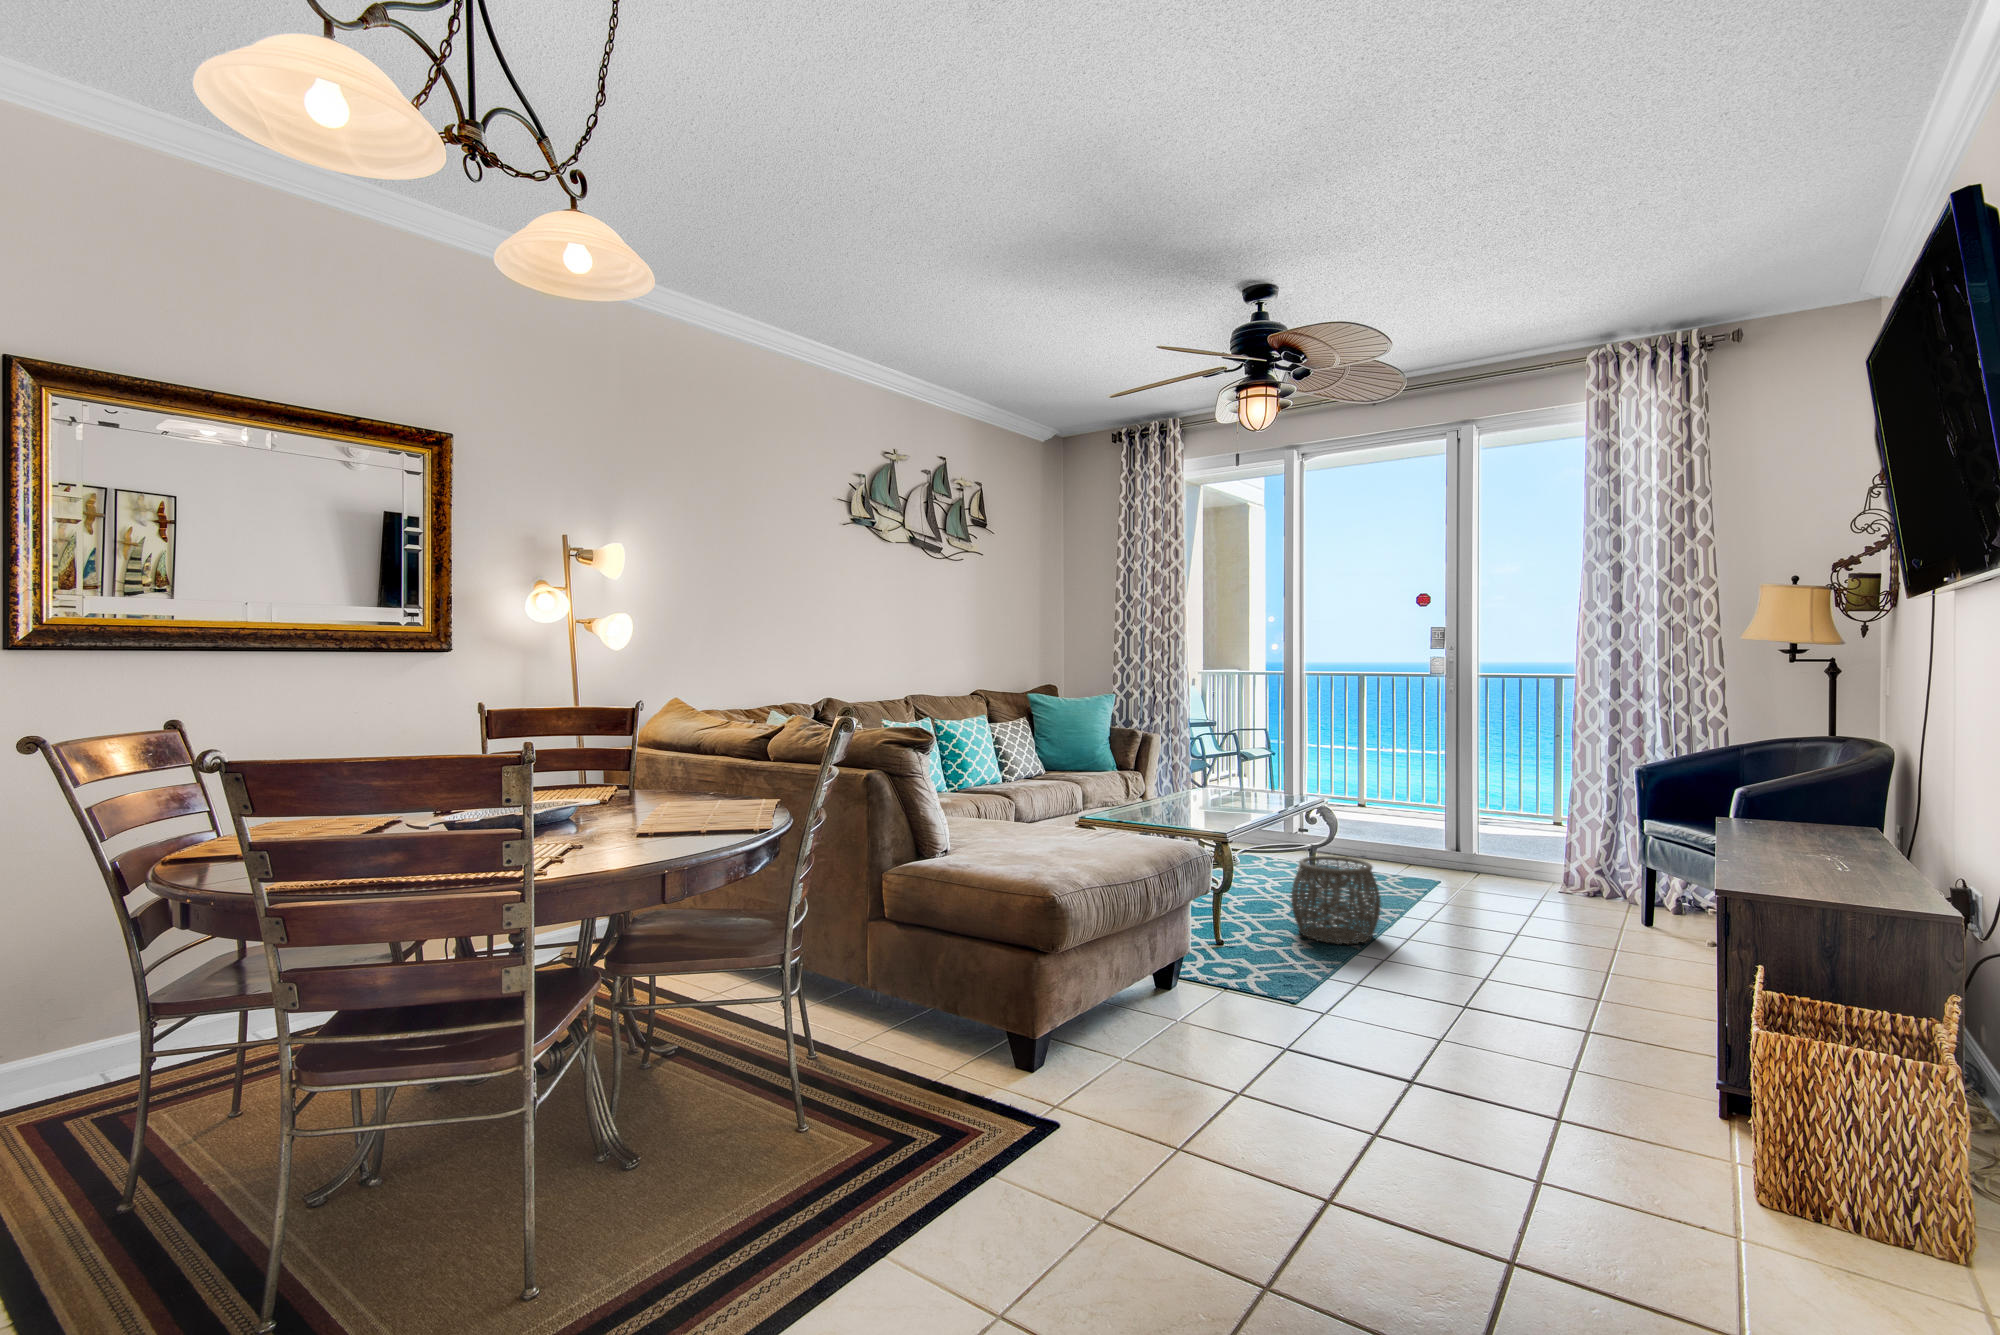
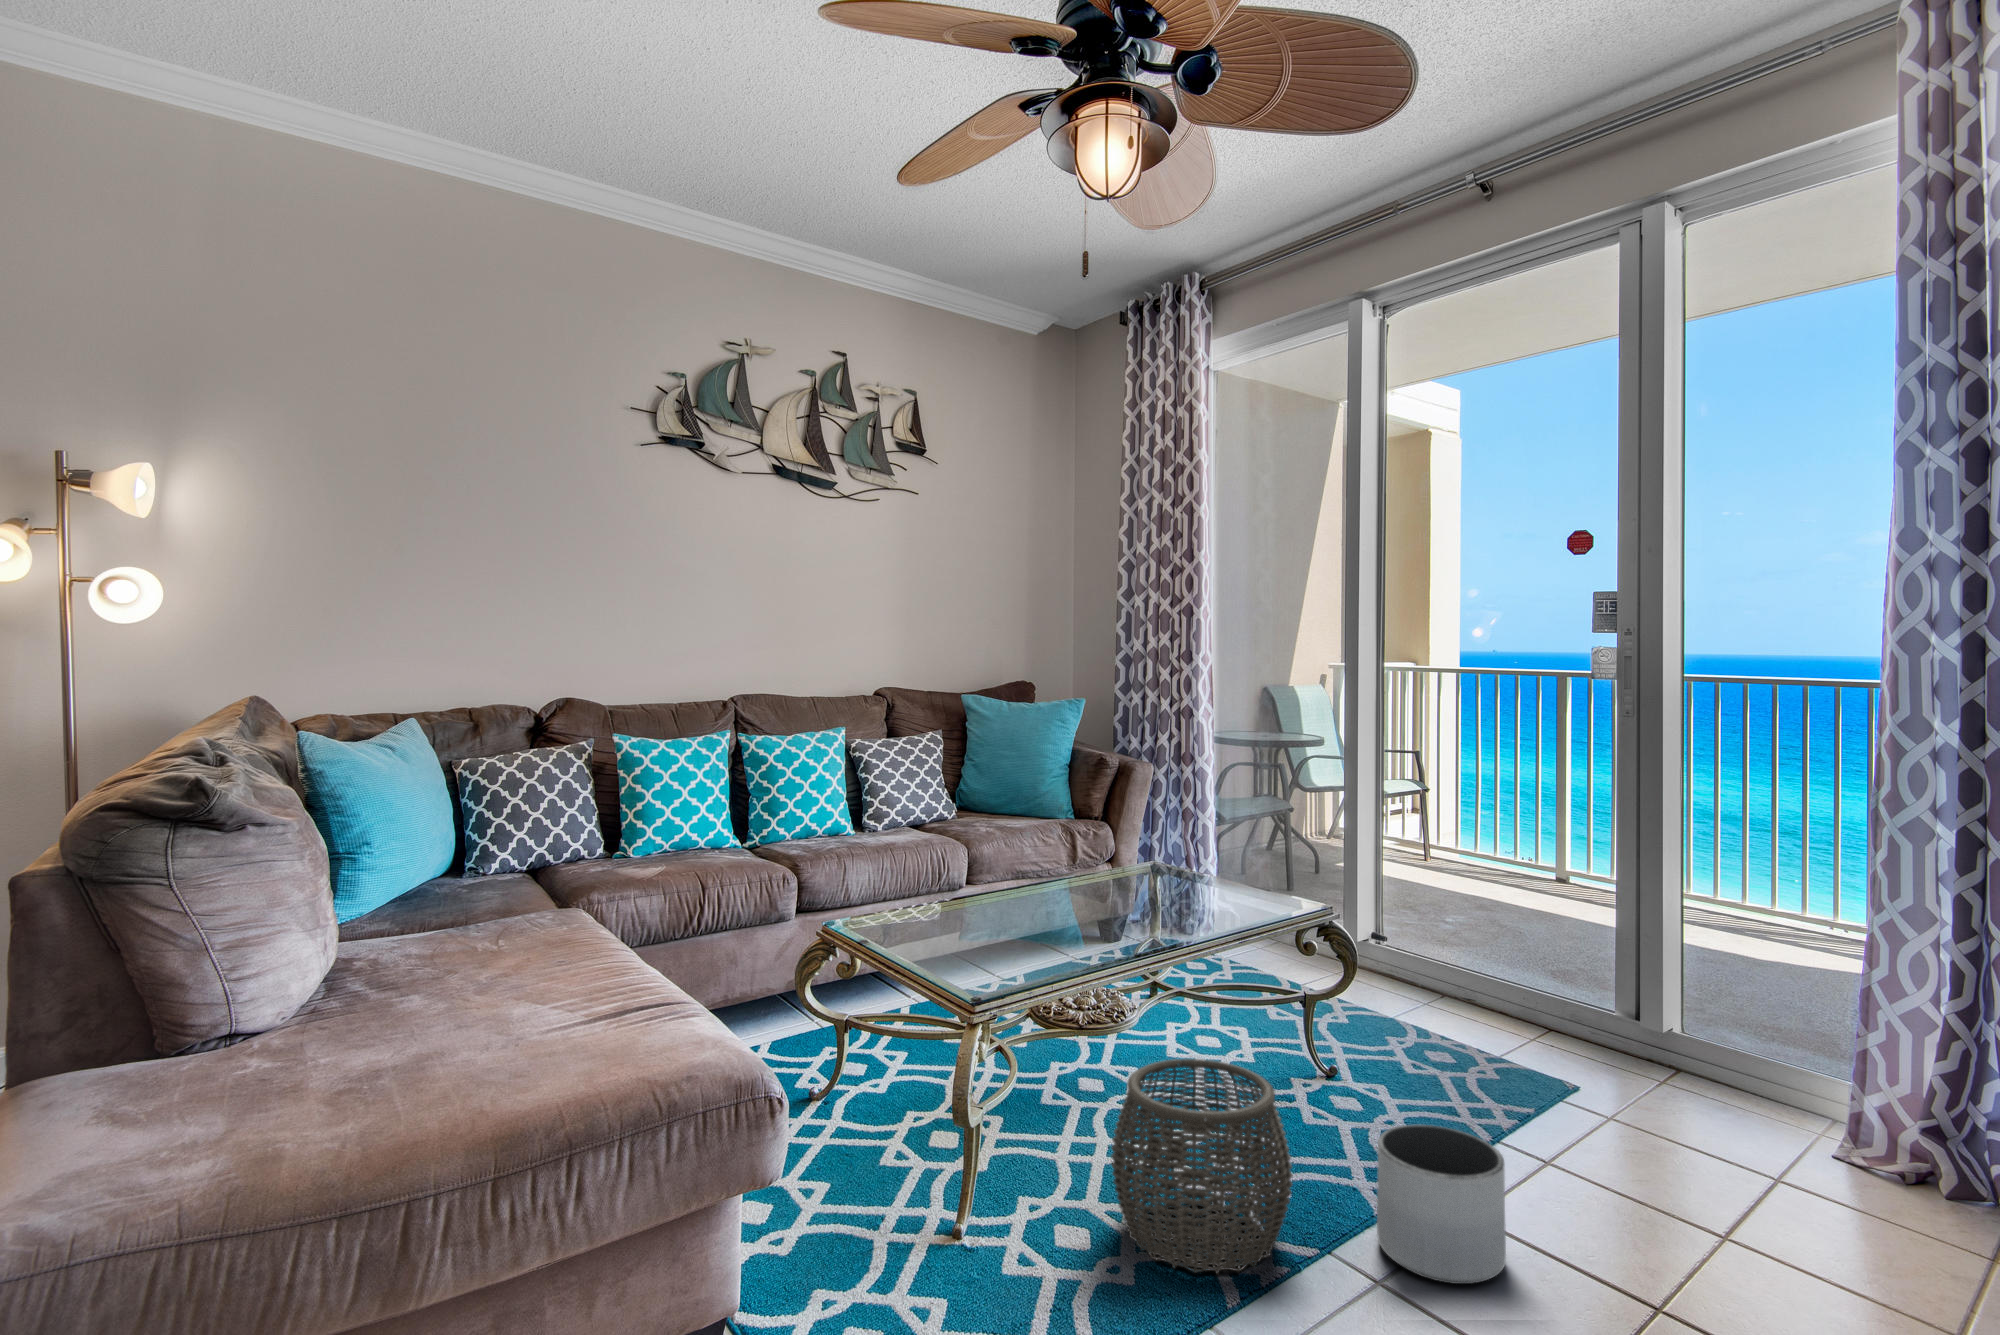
planter: none [1407,878,1466,938] -> present [1377,1125,1506,1284]

